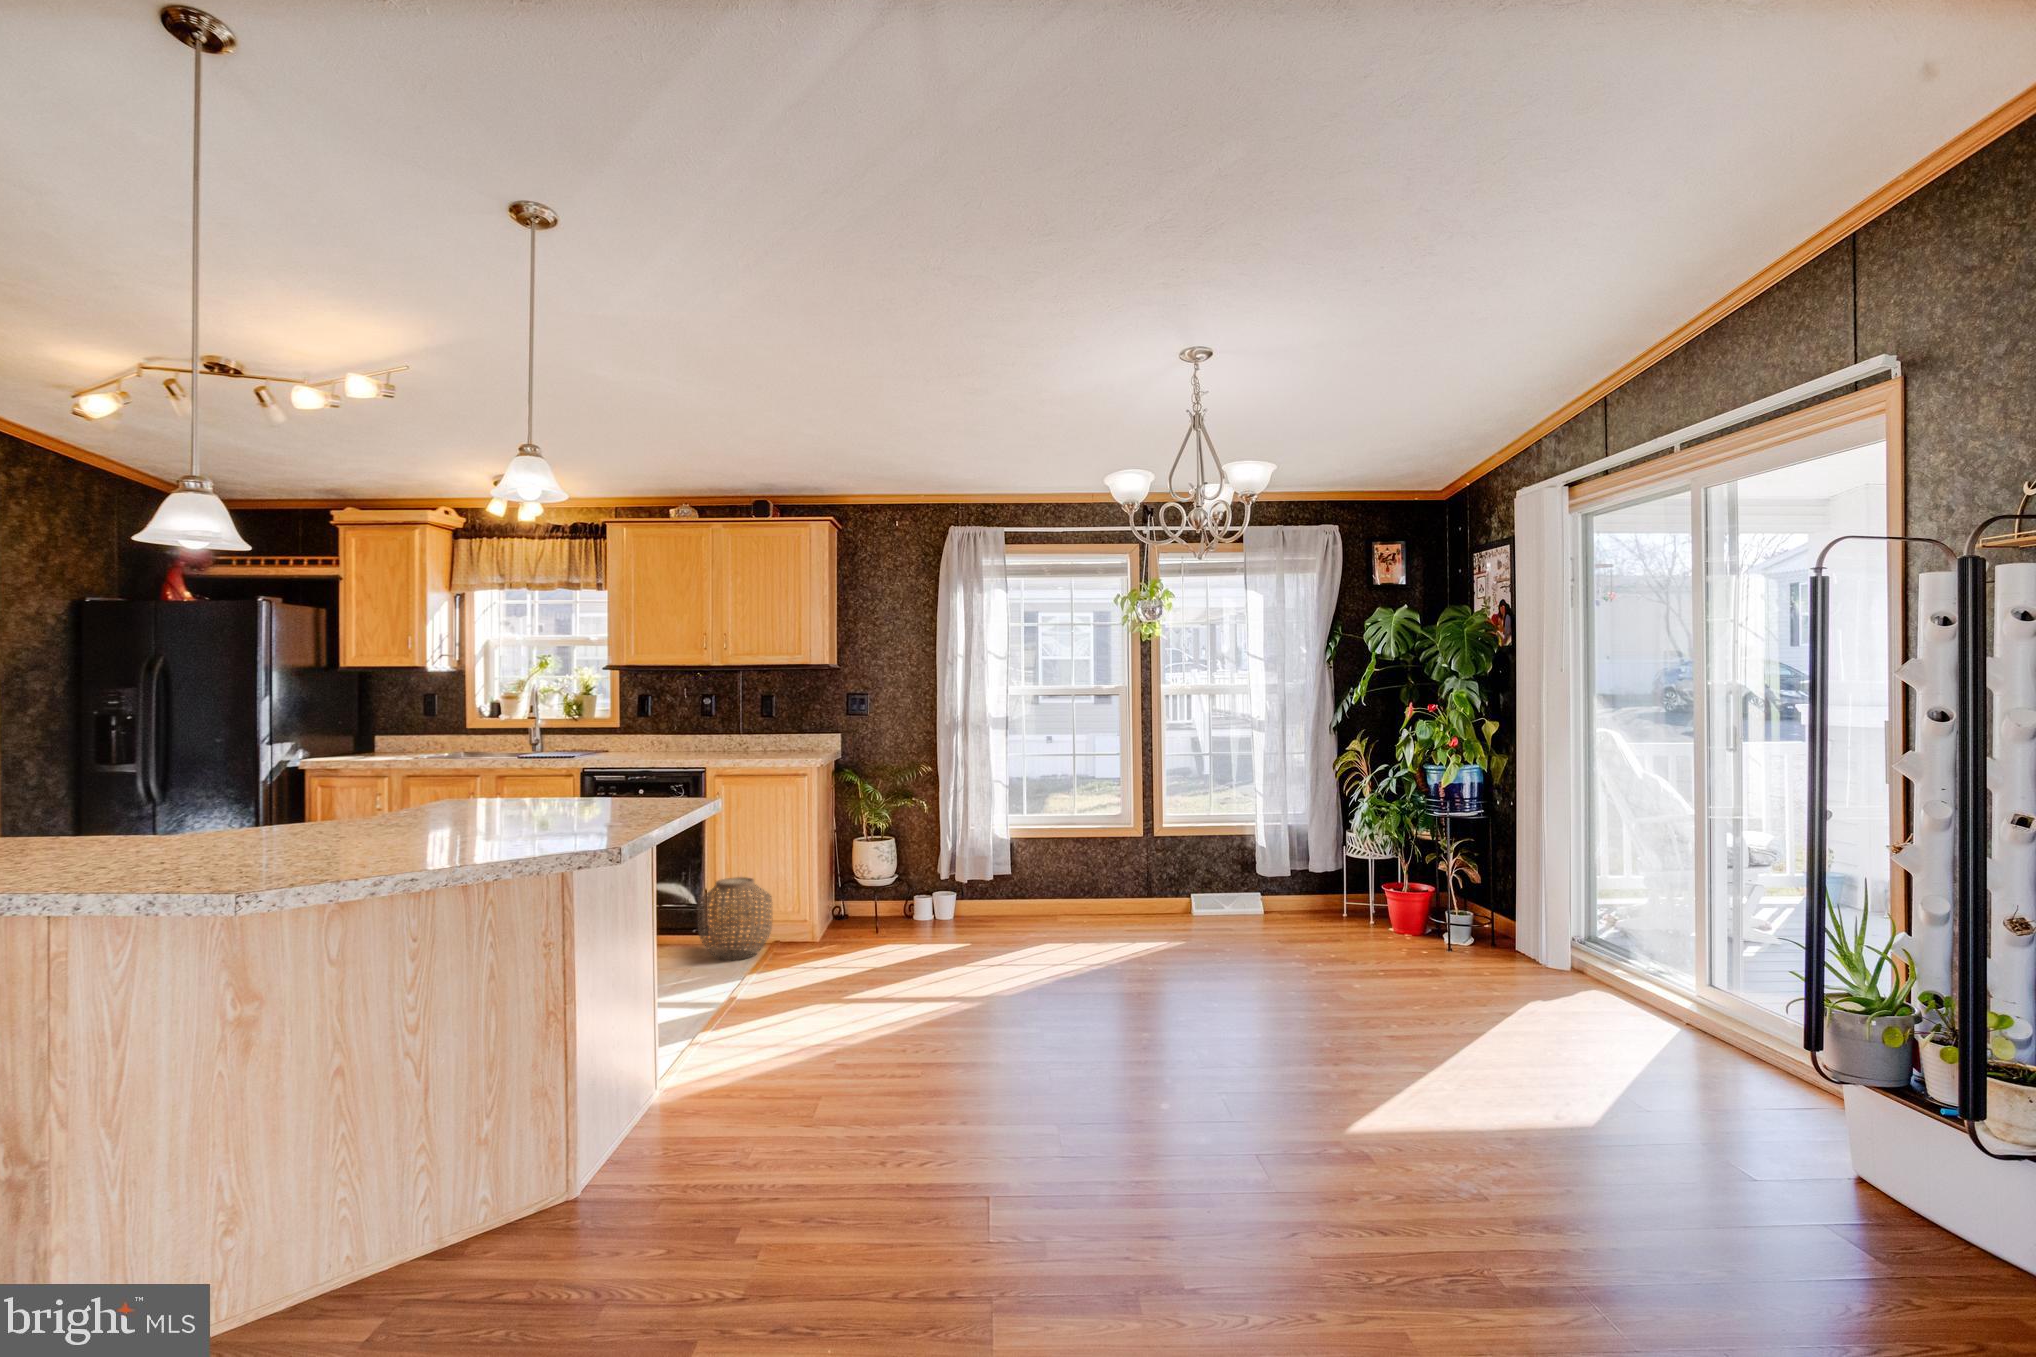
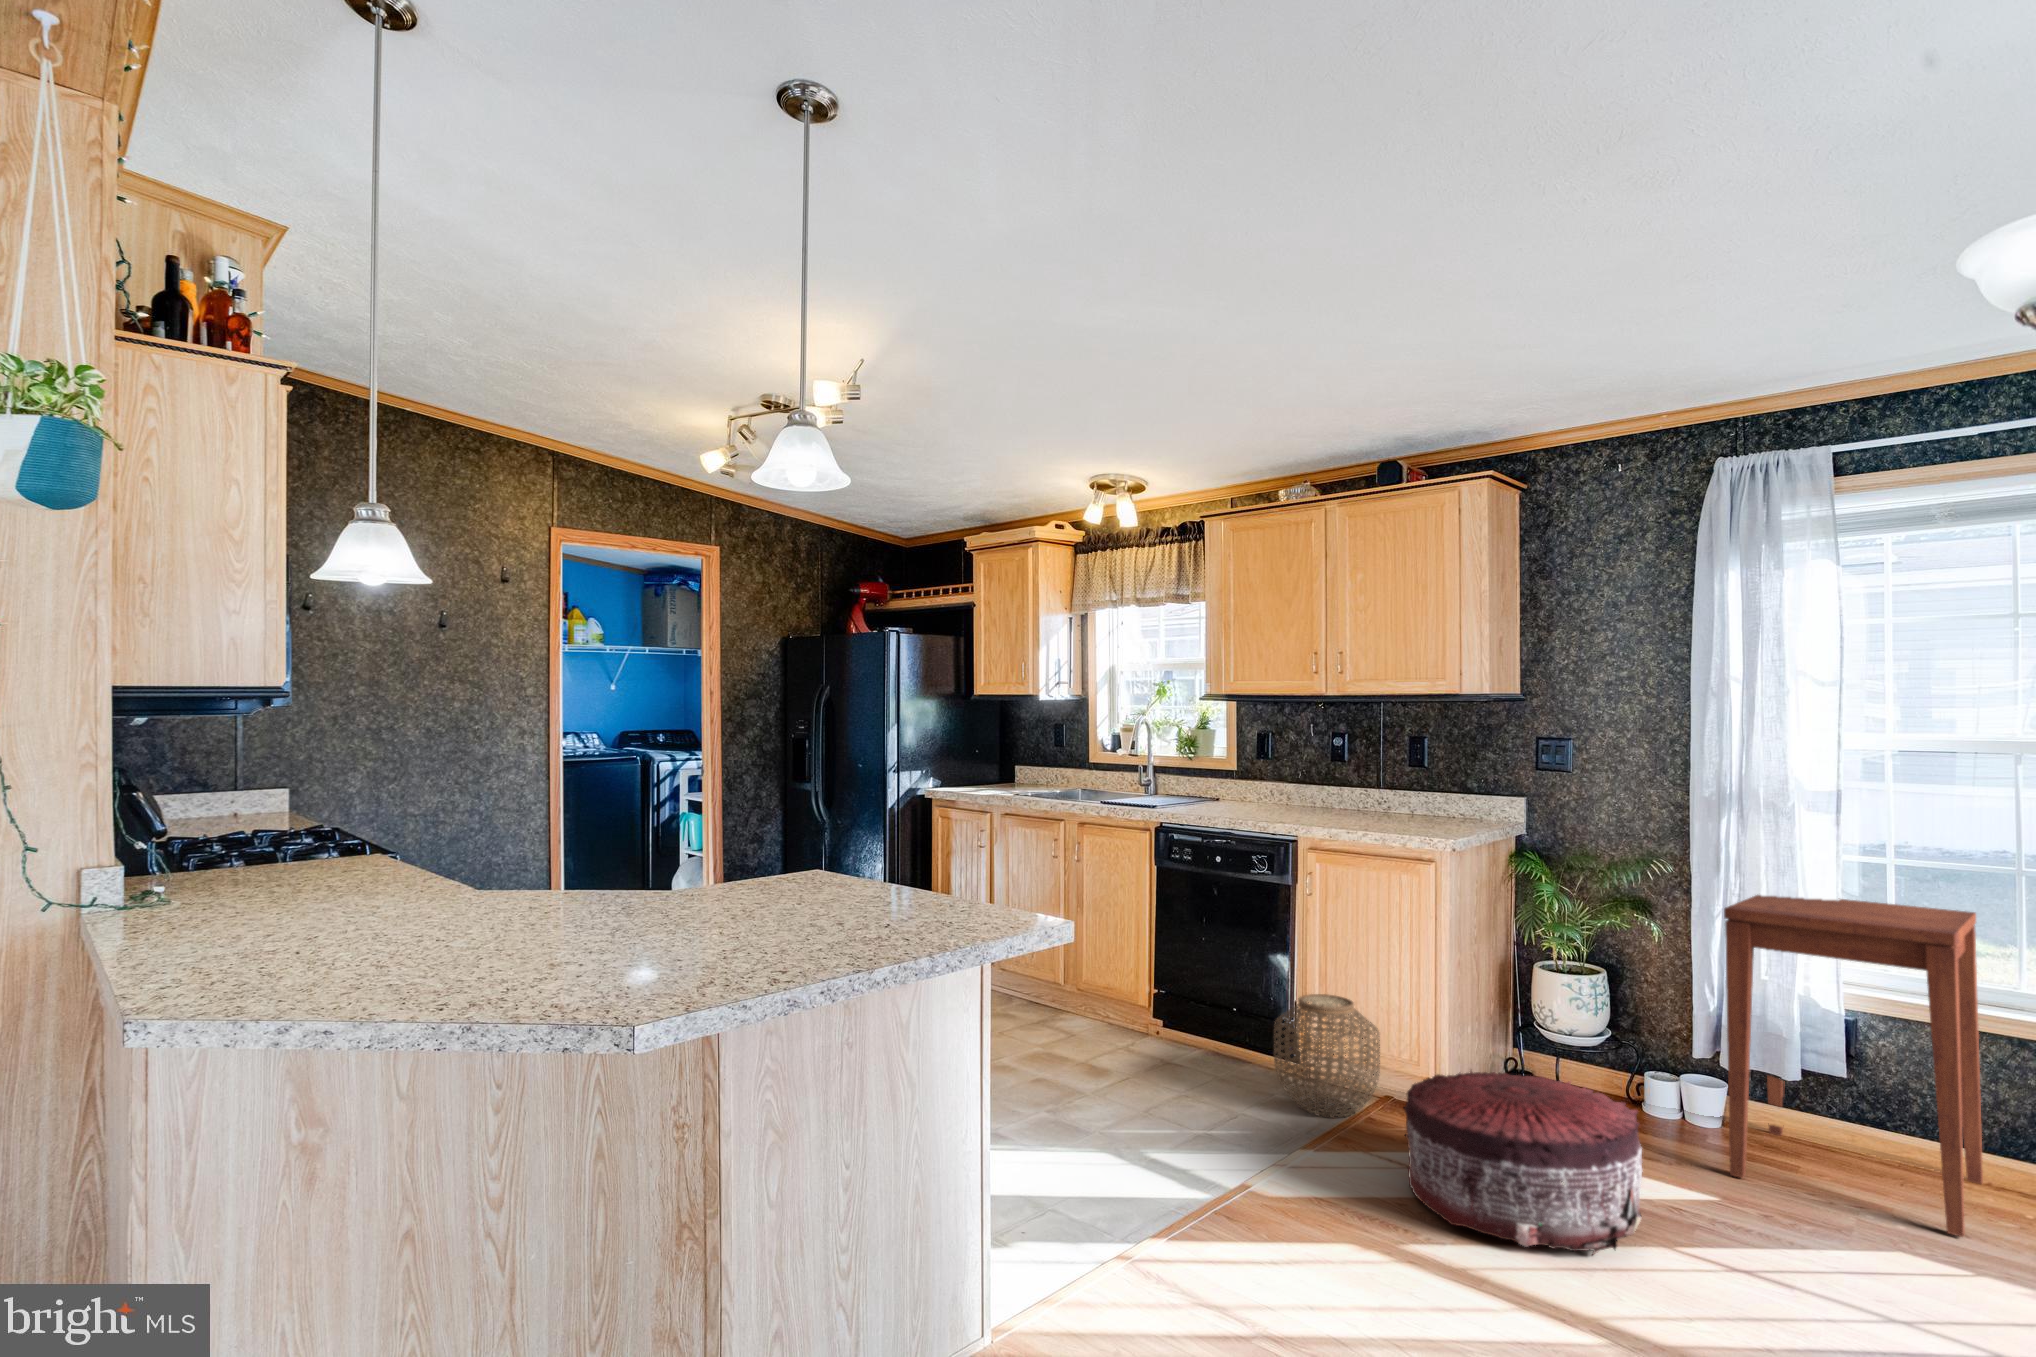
side table: none [964,777,1065,935] -> present [1724,895,1983,1237]
pouf: none [810,895,941,986] -> present [1404,1071,1643,1255]

